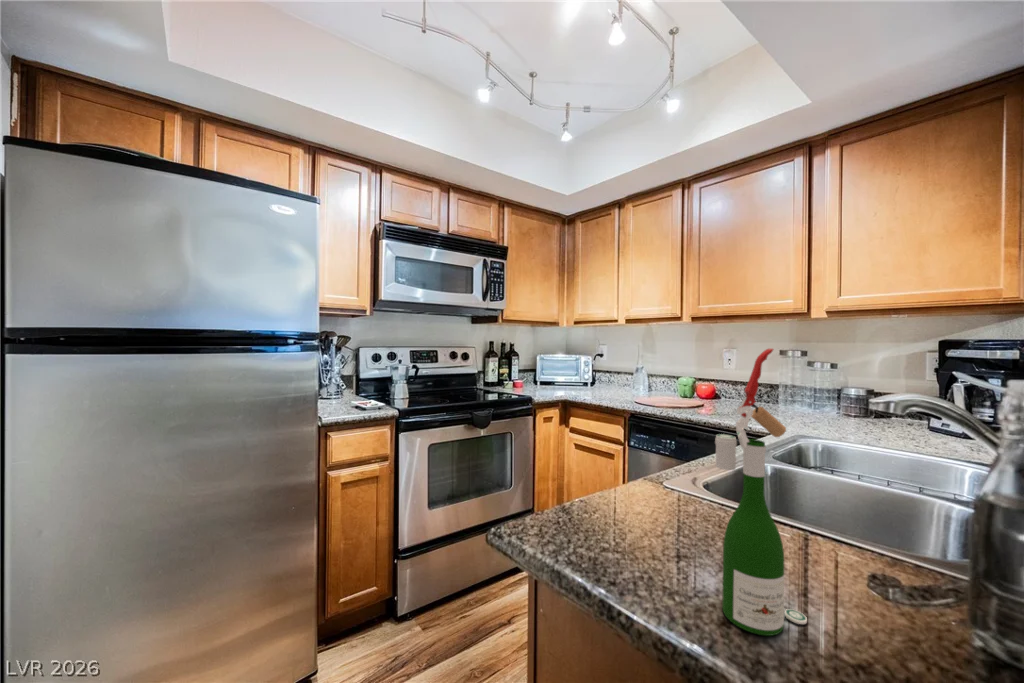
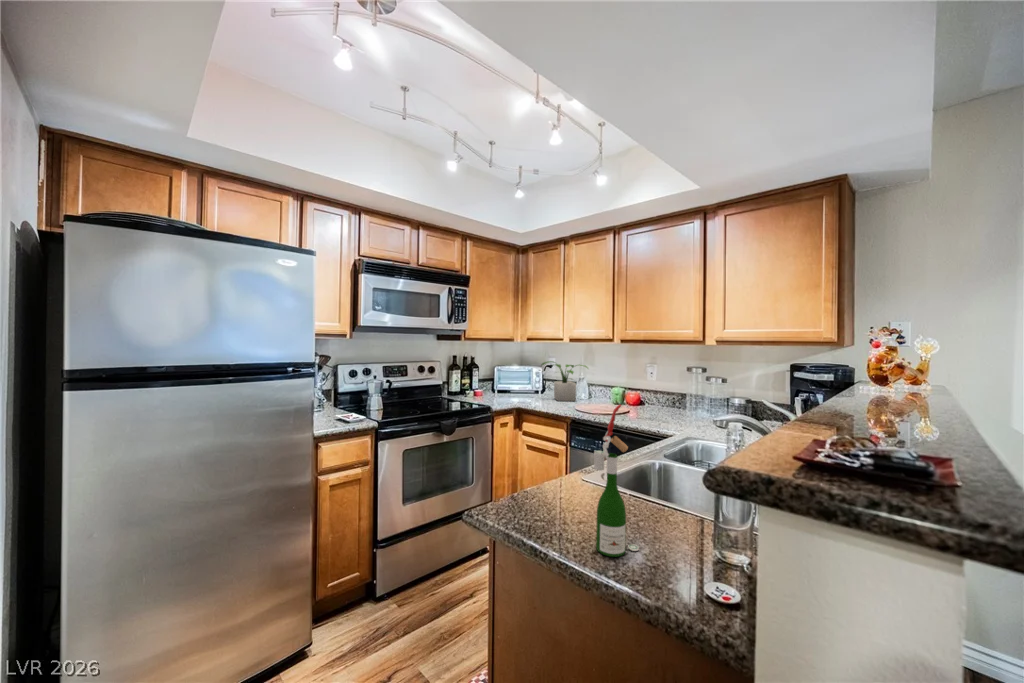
potted plant: none [591,346,649,393] -> present [541,361,587,401]

